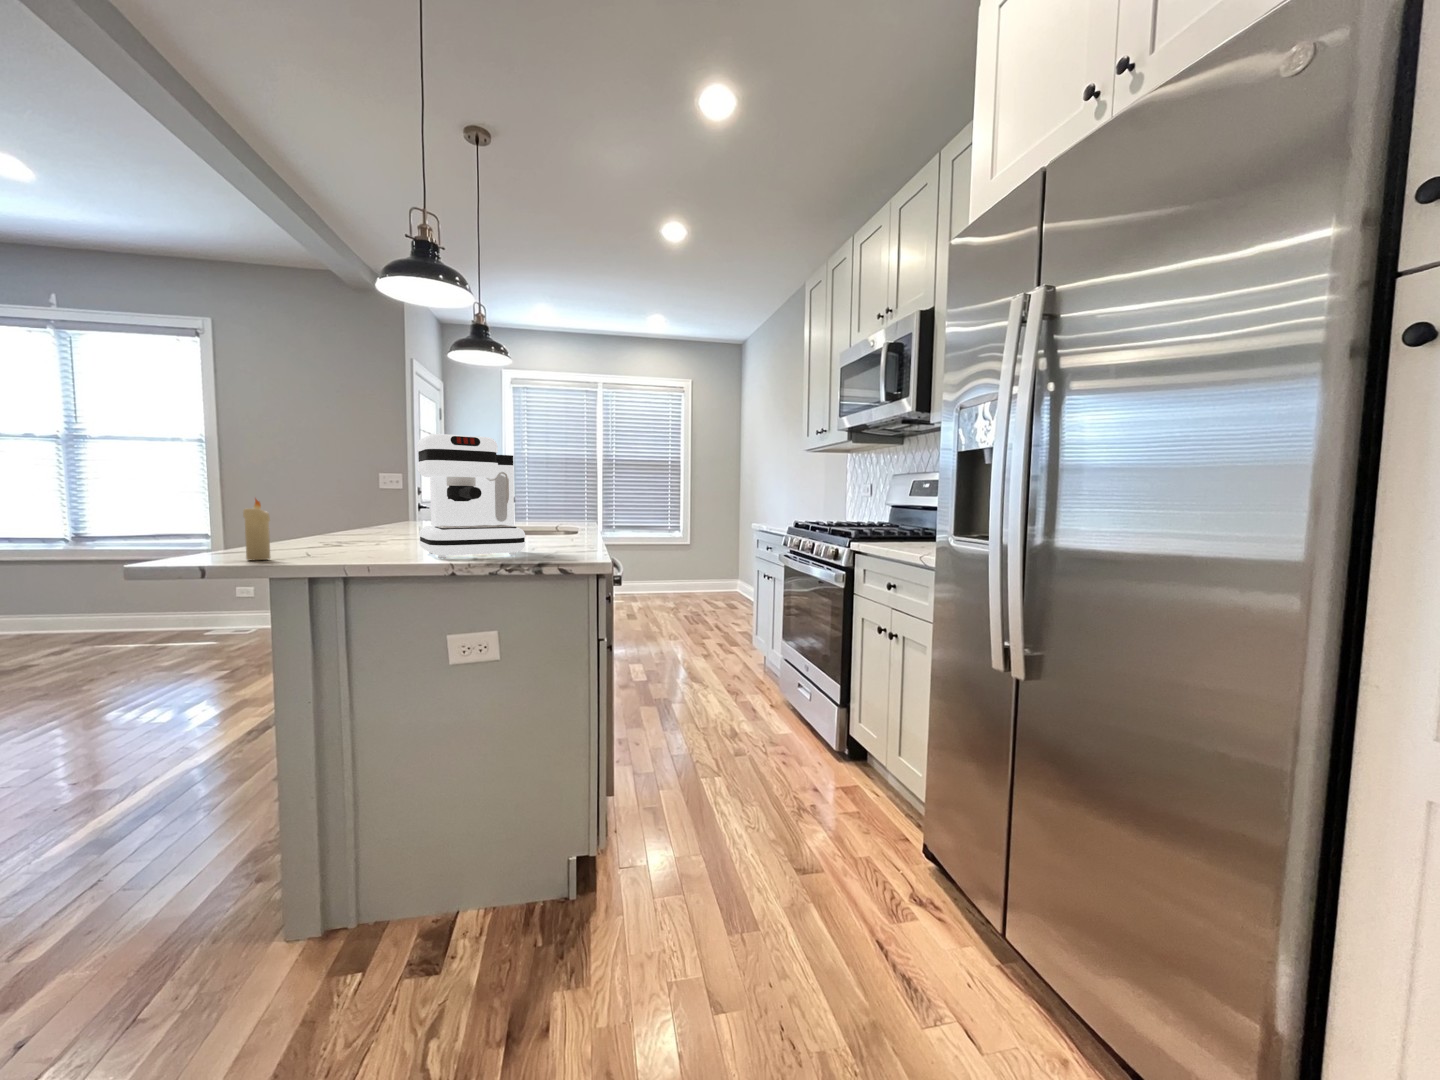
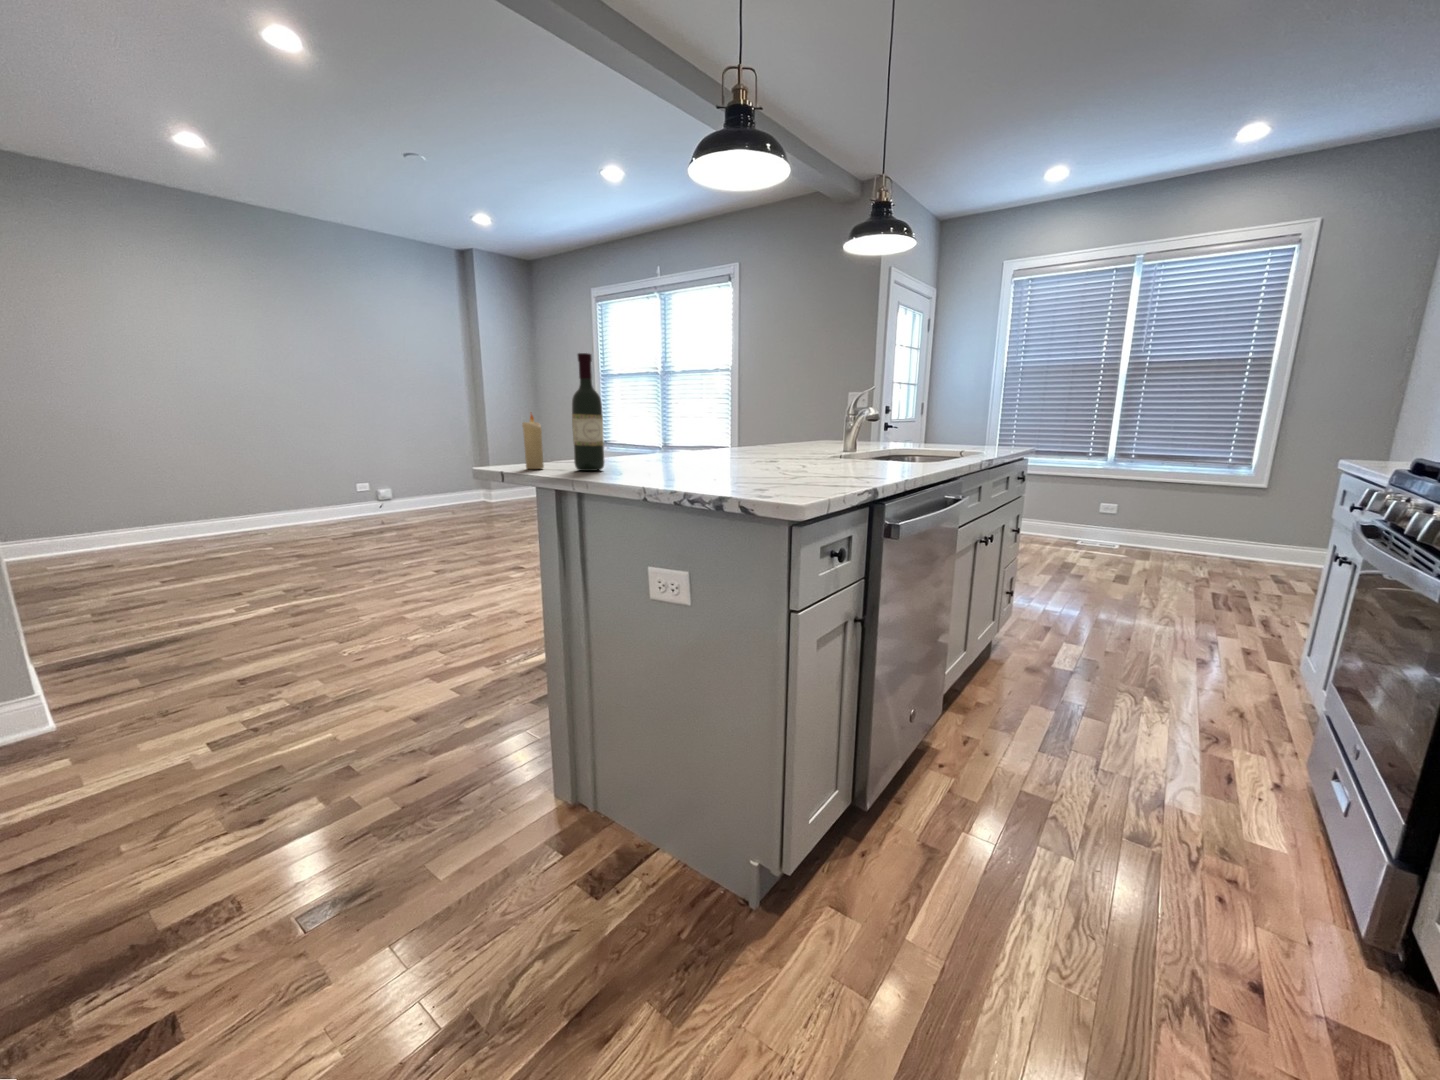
coffee maker: present [417,434,526,558] -> none [643,334,766,483]
wine bottle: none [312,440,350,557] -> present [572,353,605,471]

